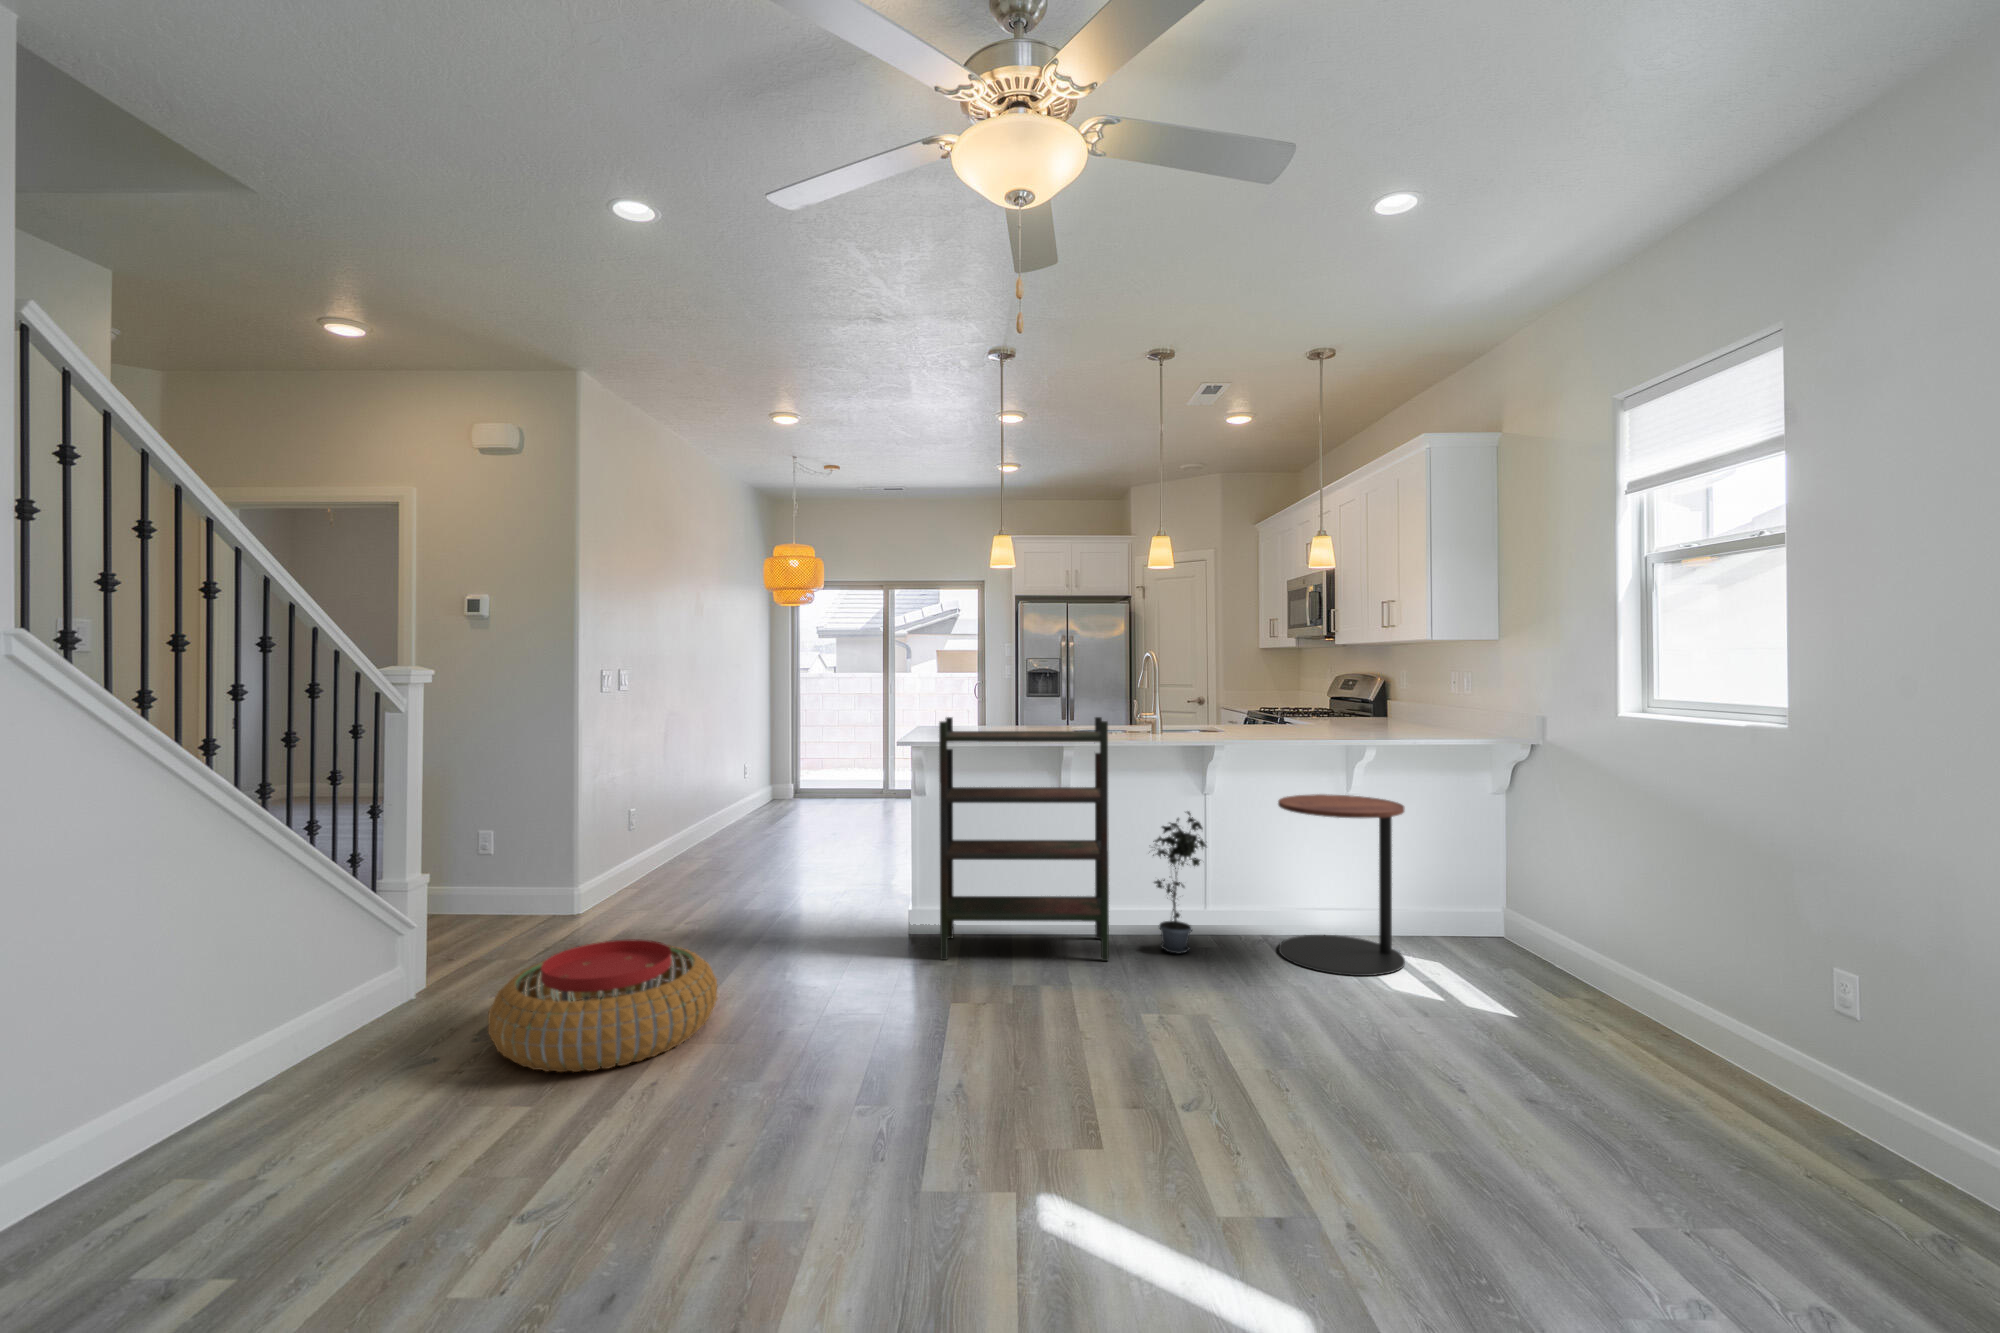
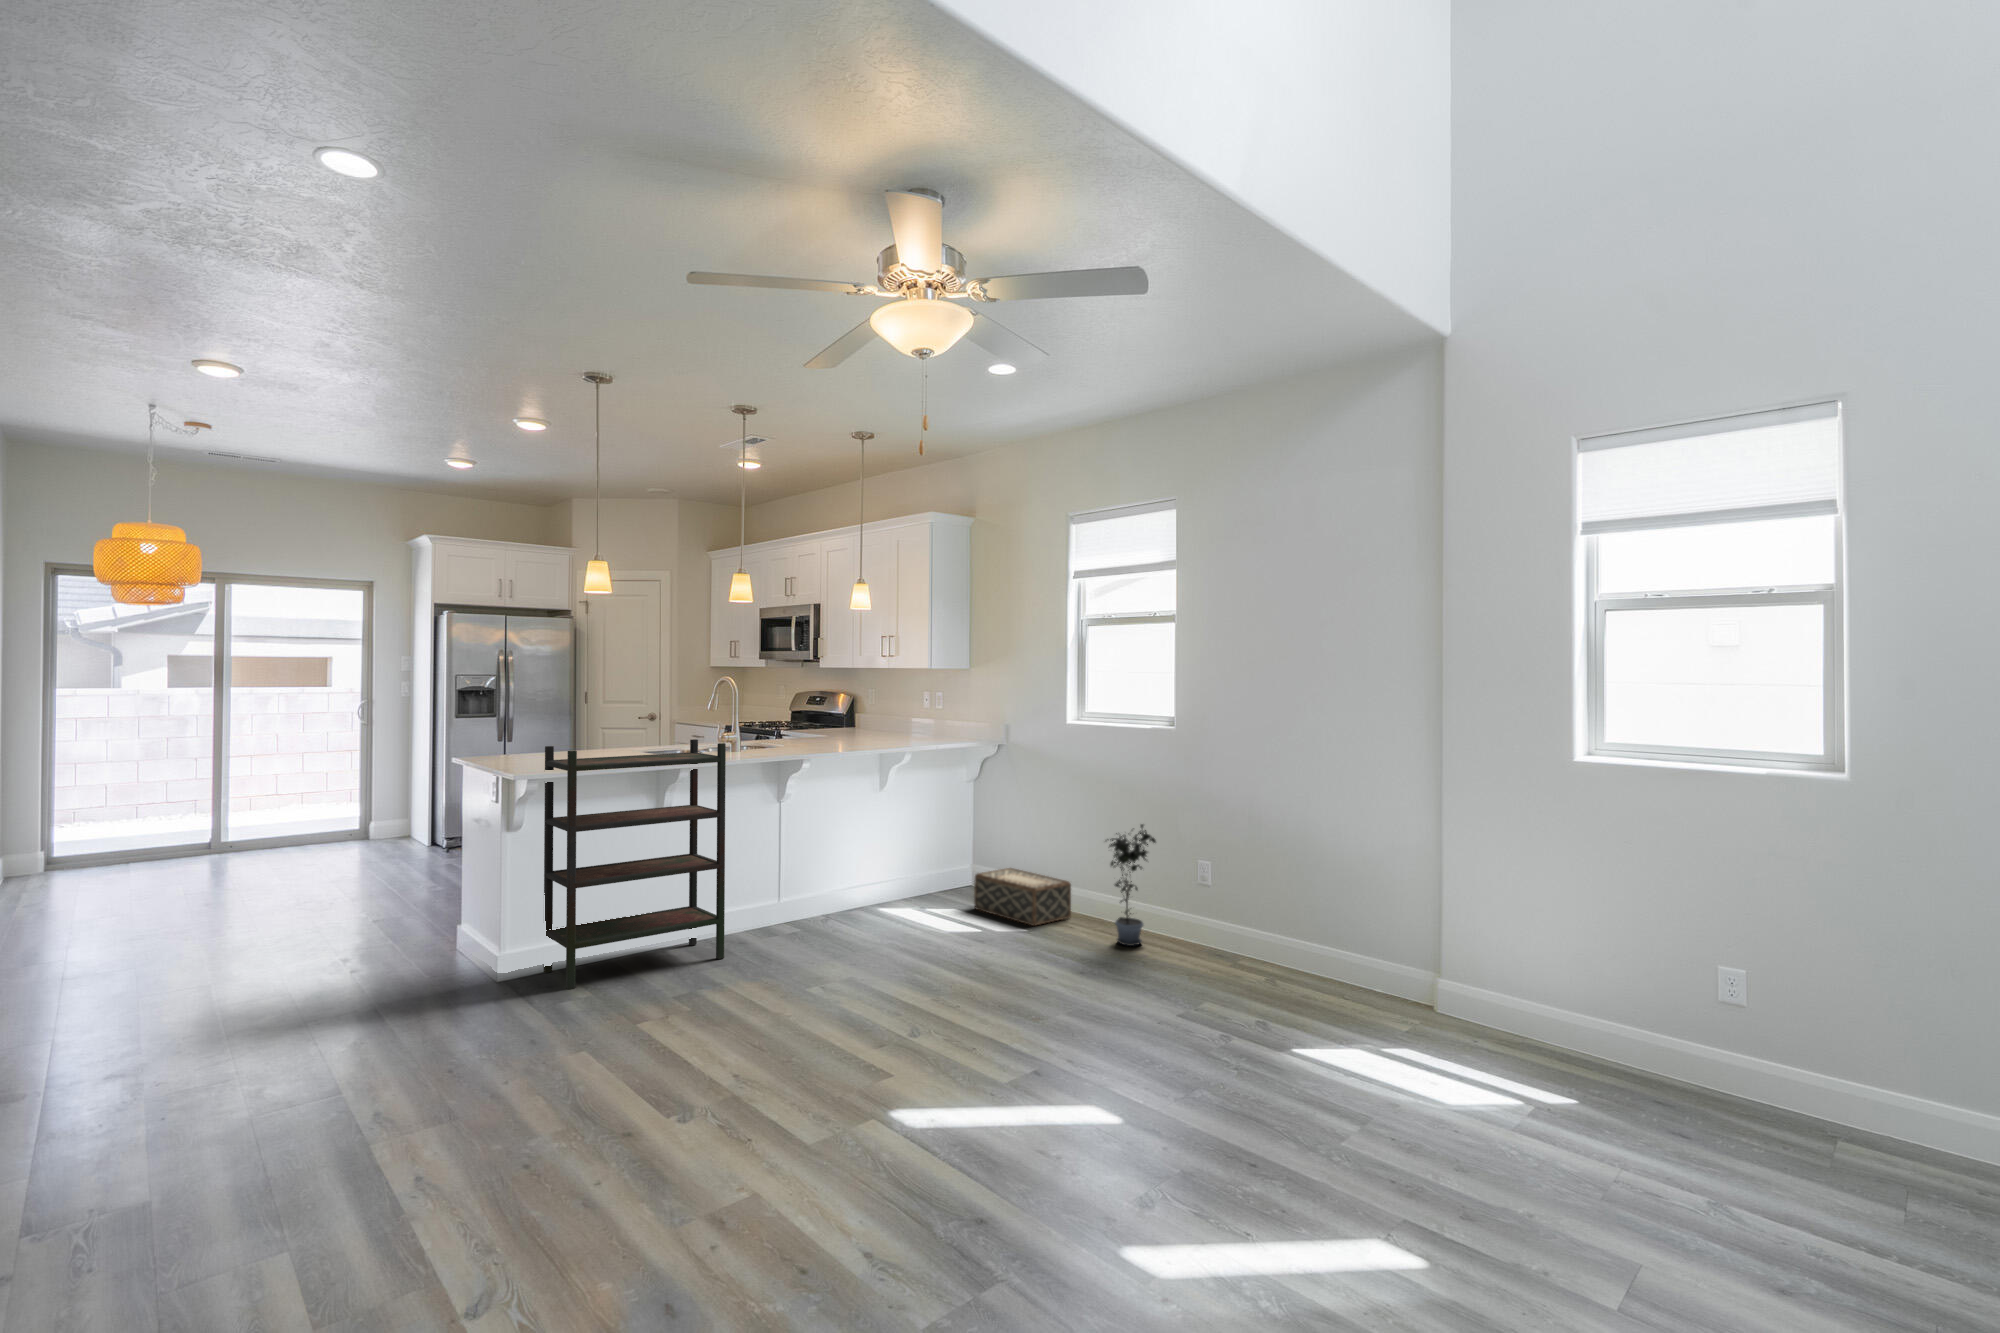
side table: present [1278,794,1405,976] -> none [840,794,934,932]
potted plant: present [1153,811,1206,954] -> present [1107,824,1156,946]
woven basket: none [1479,917,1629,1012] -> present [974,868,1071,926]
pouf: present [488,940,717,1072] -> none [132,1017,428,1178]

